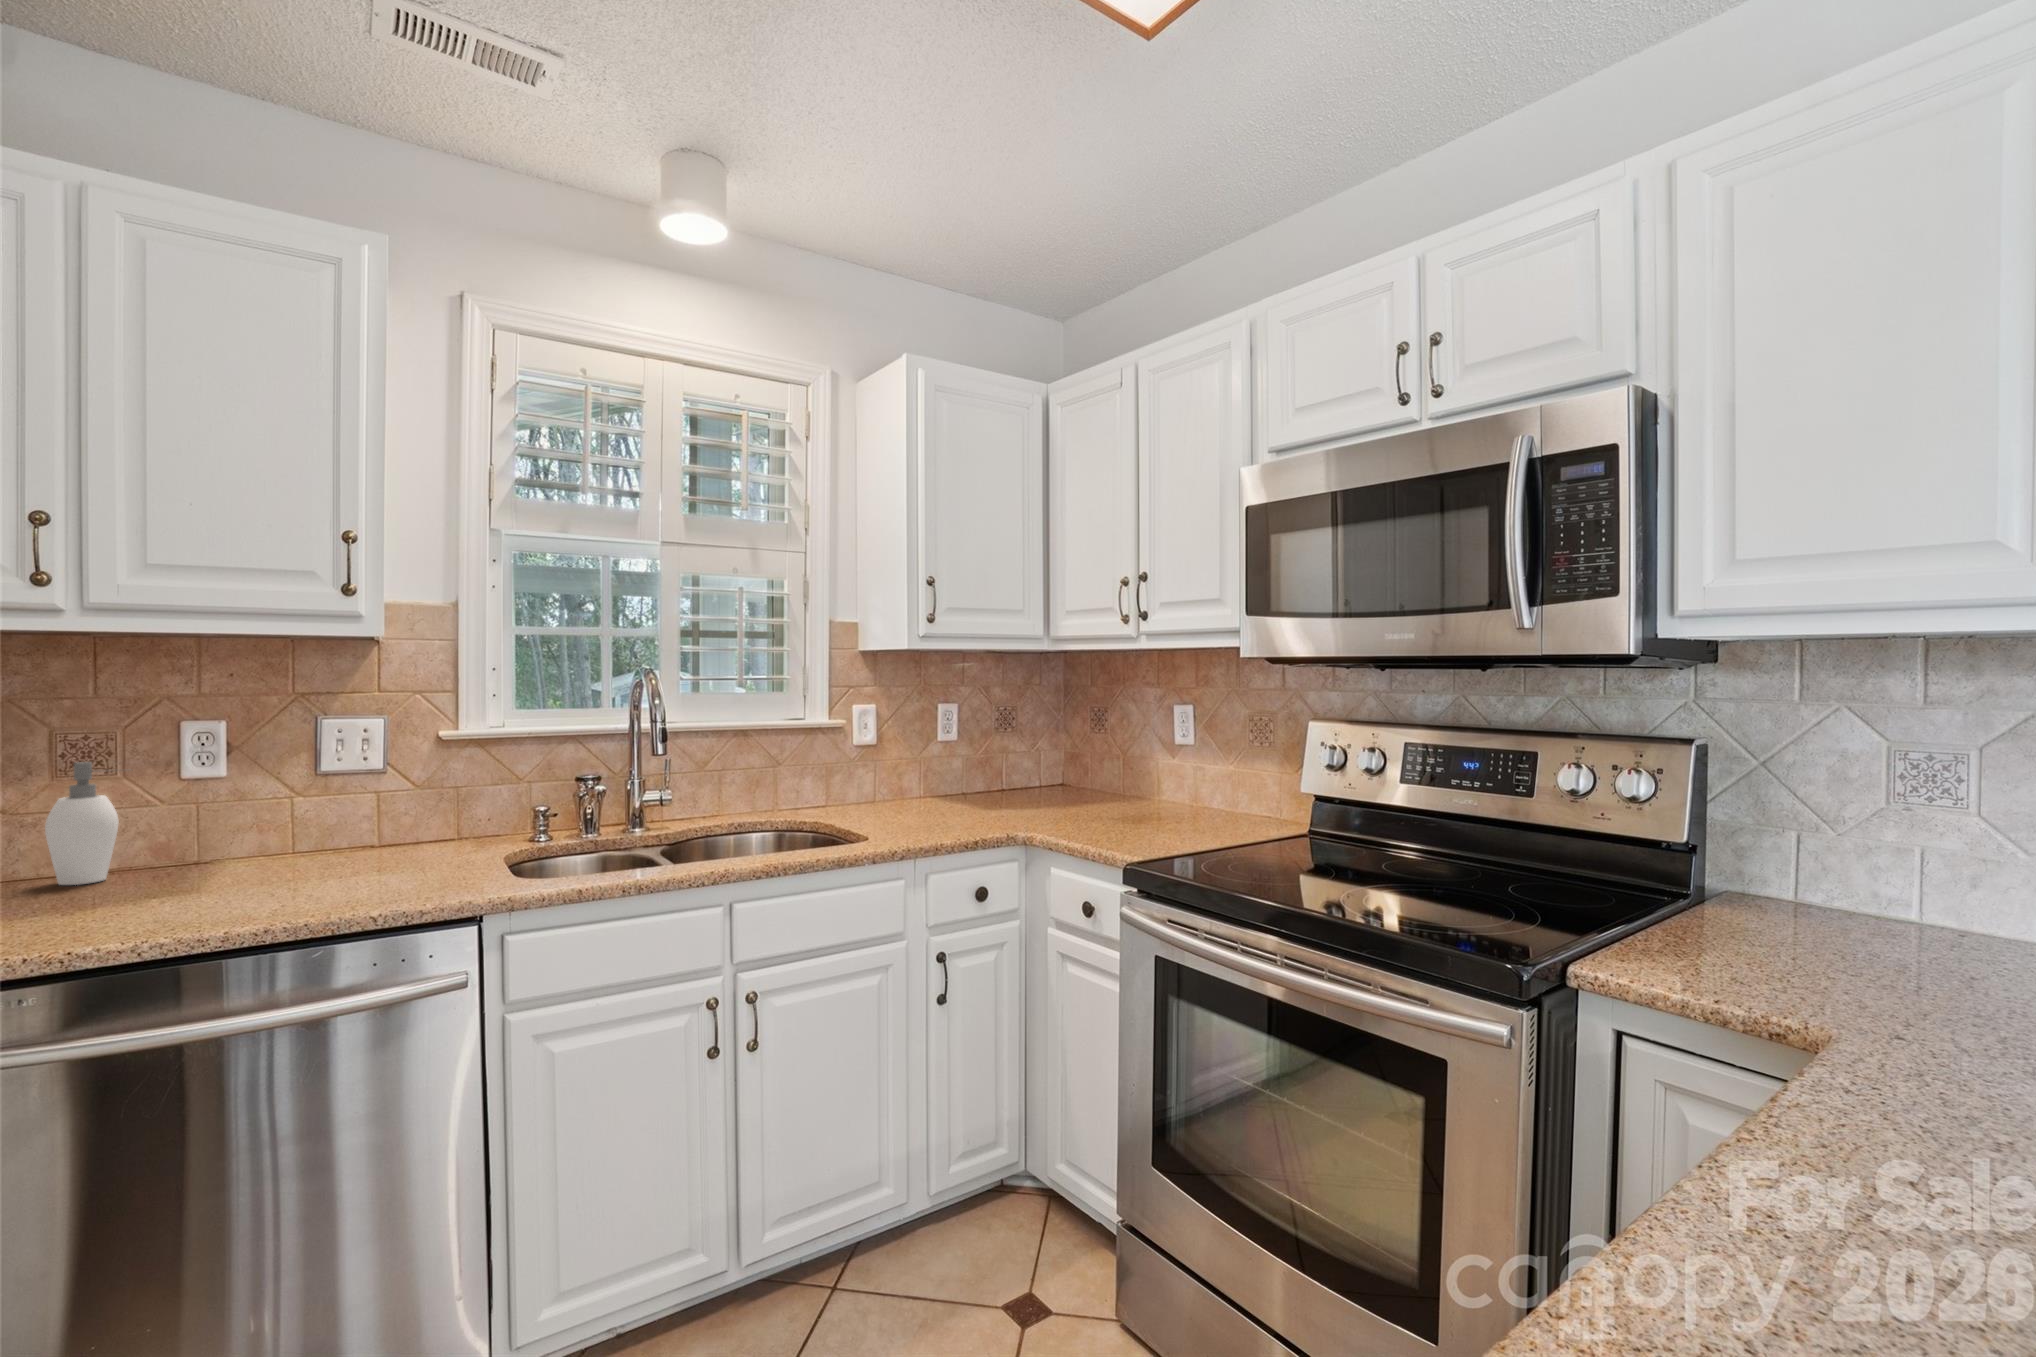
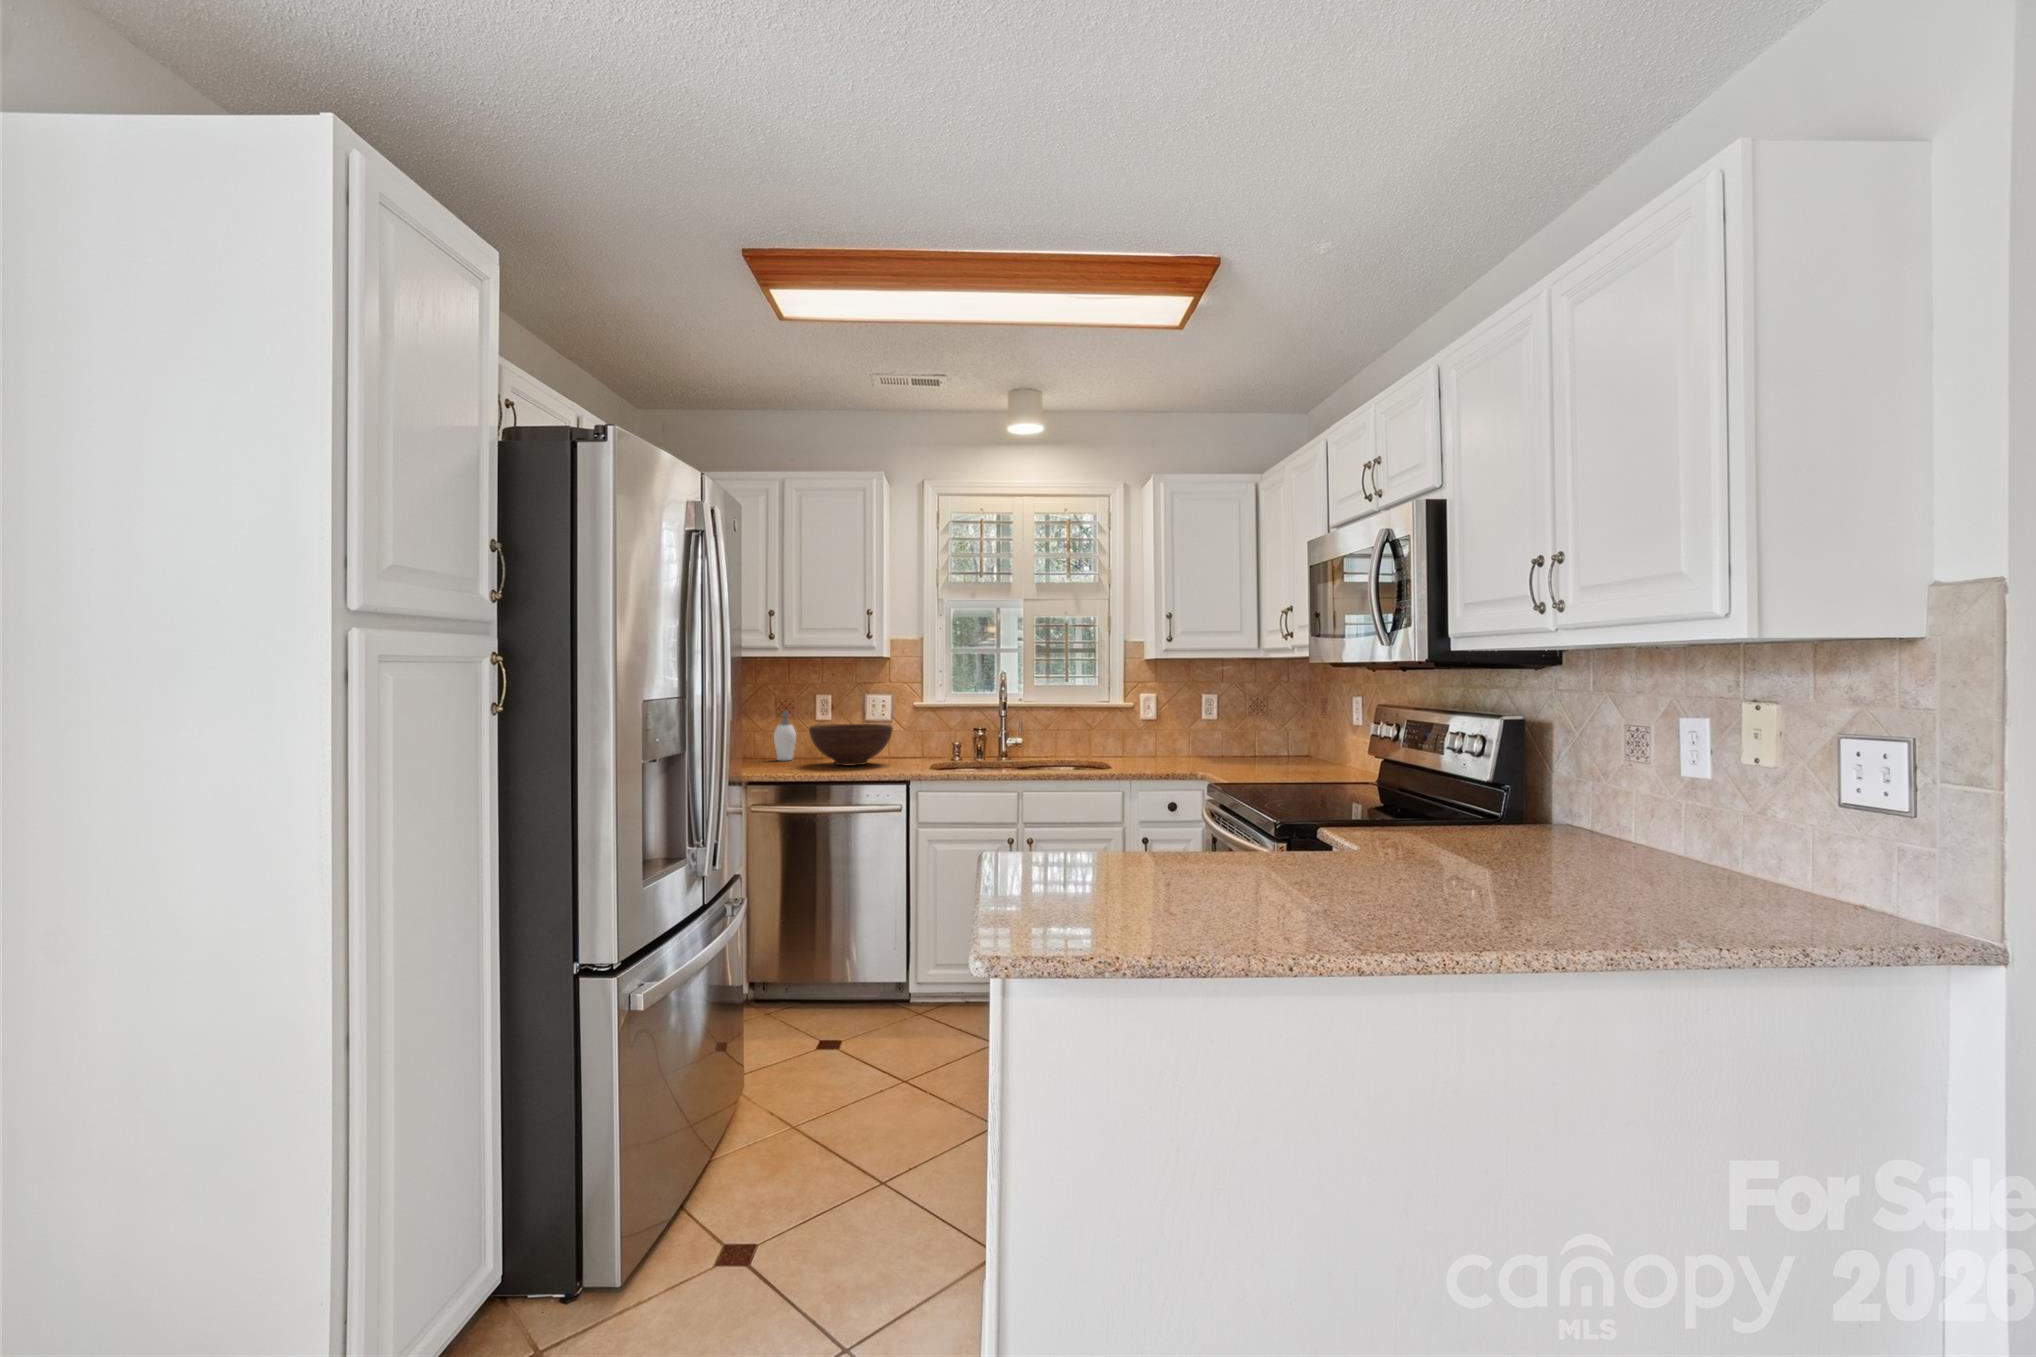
fruit bowl: none [175,783,413,887] -> present [809,724,893,766]

